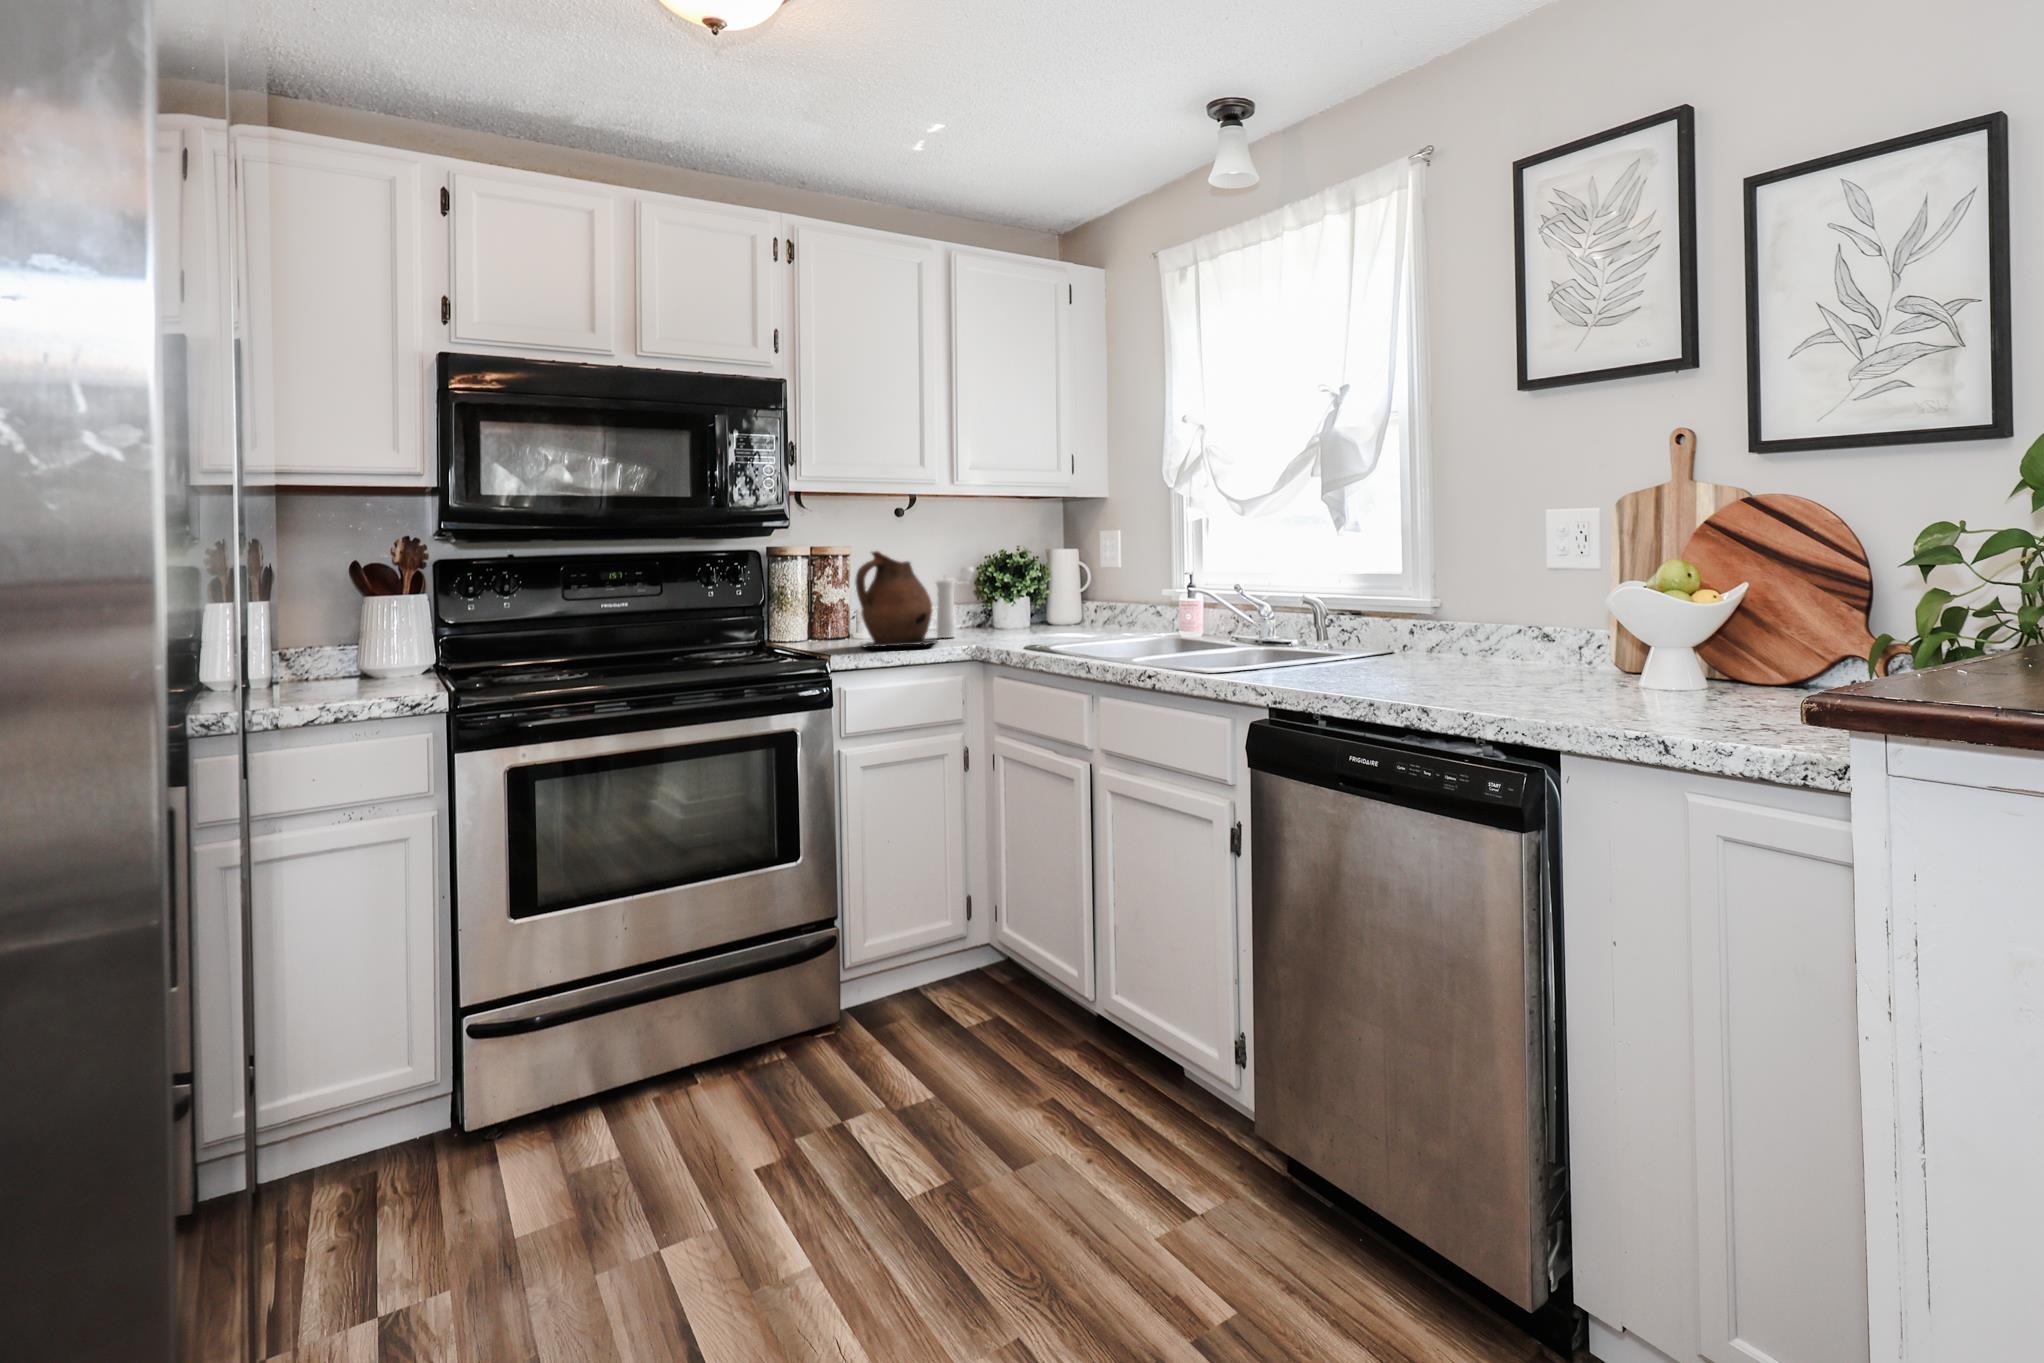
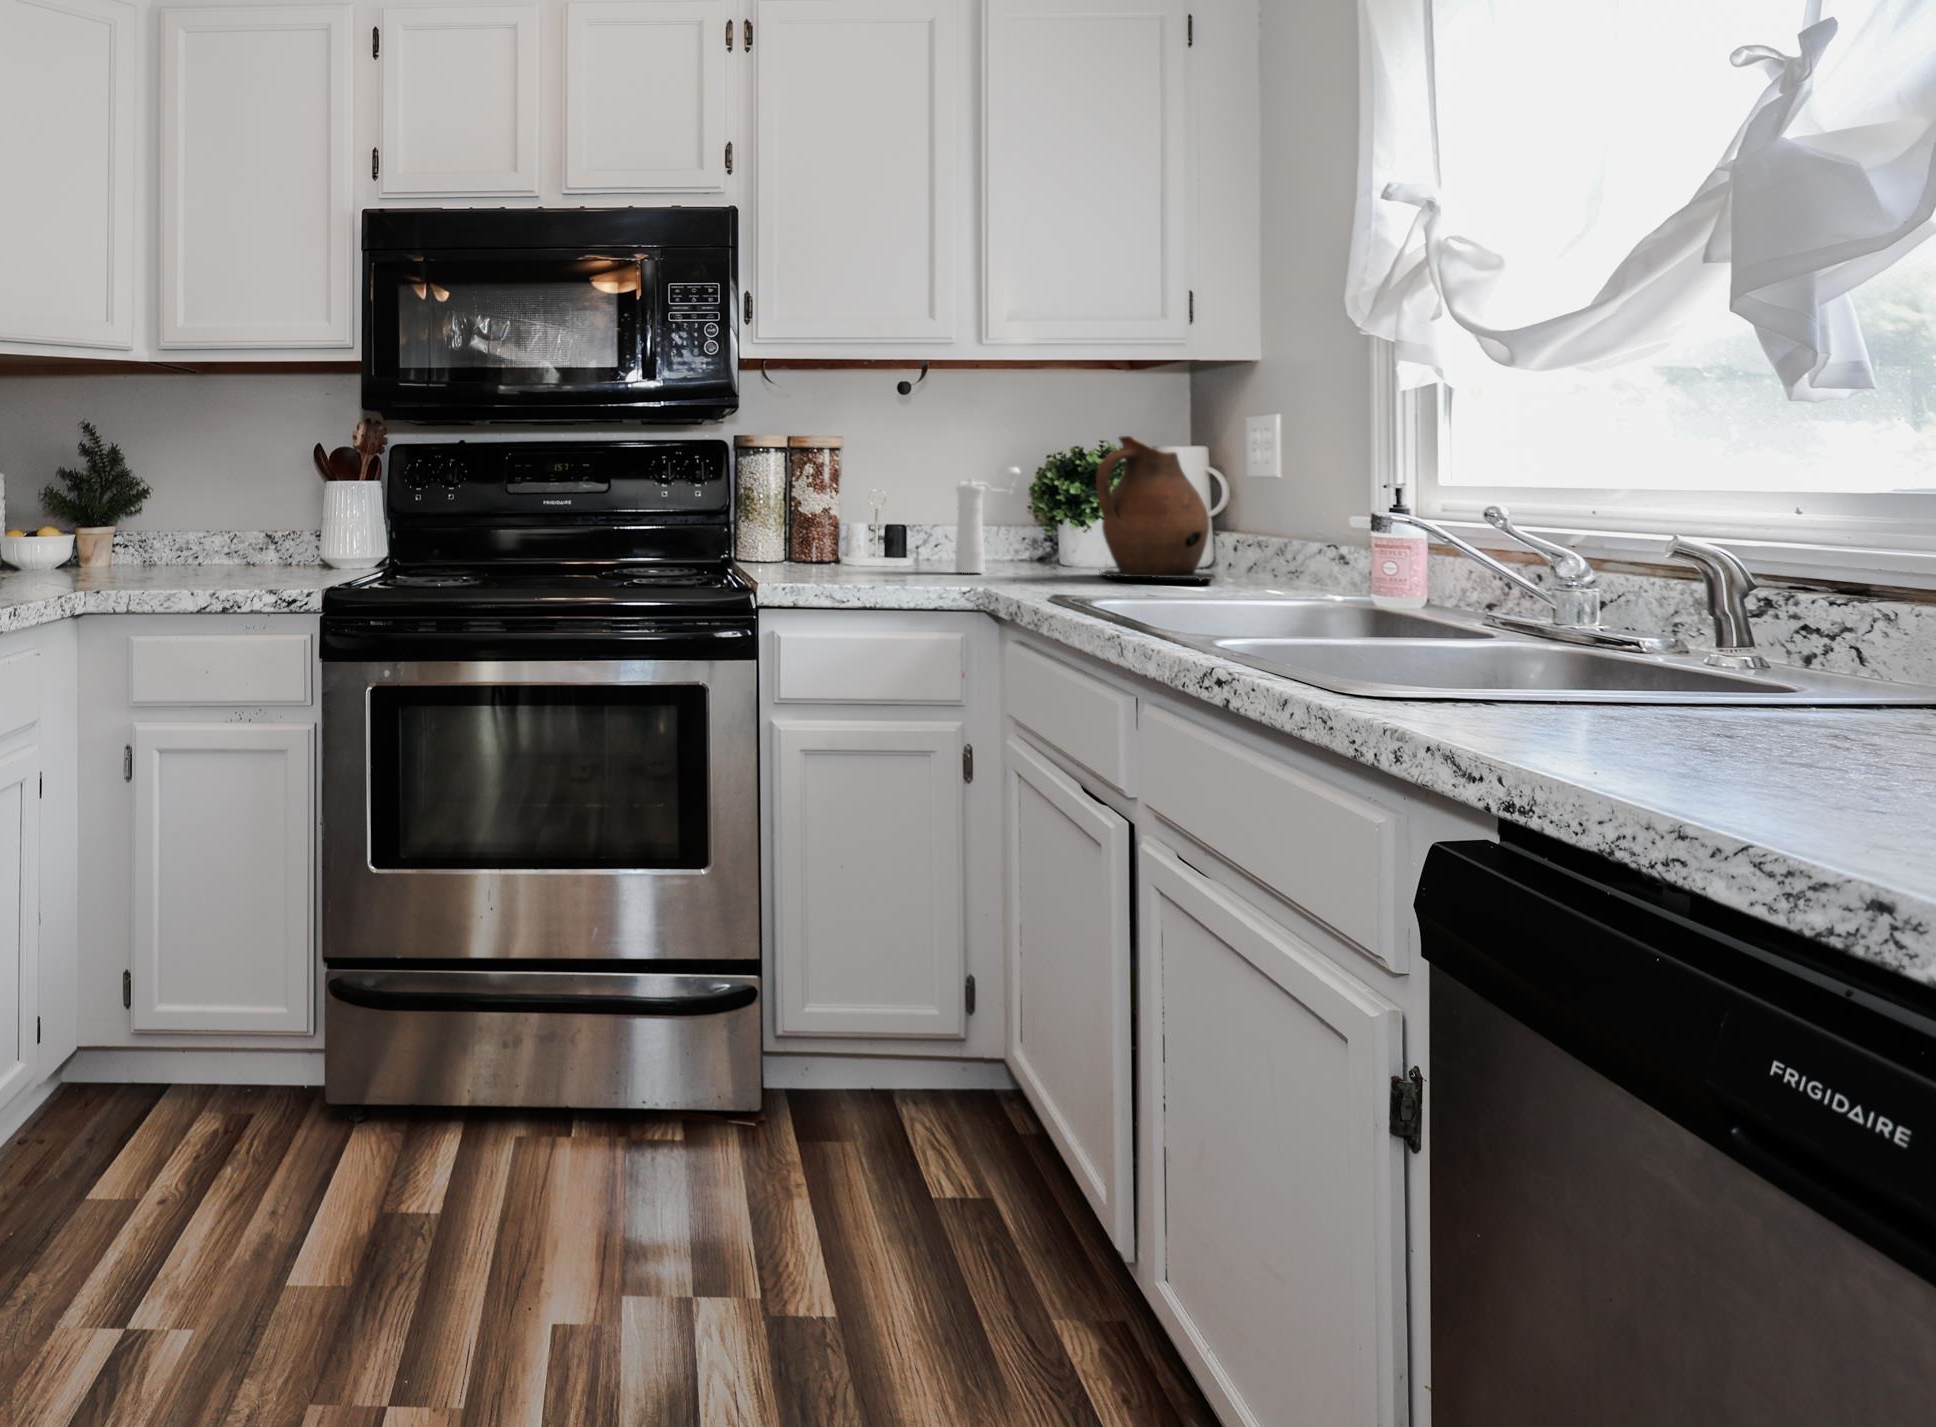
ceramic pitcher: present [855,551,937,647] -> present [1096,436,1215,581]

